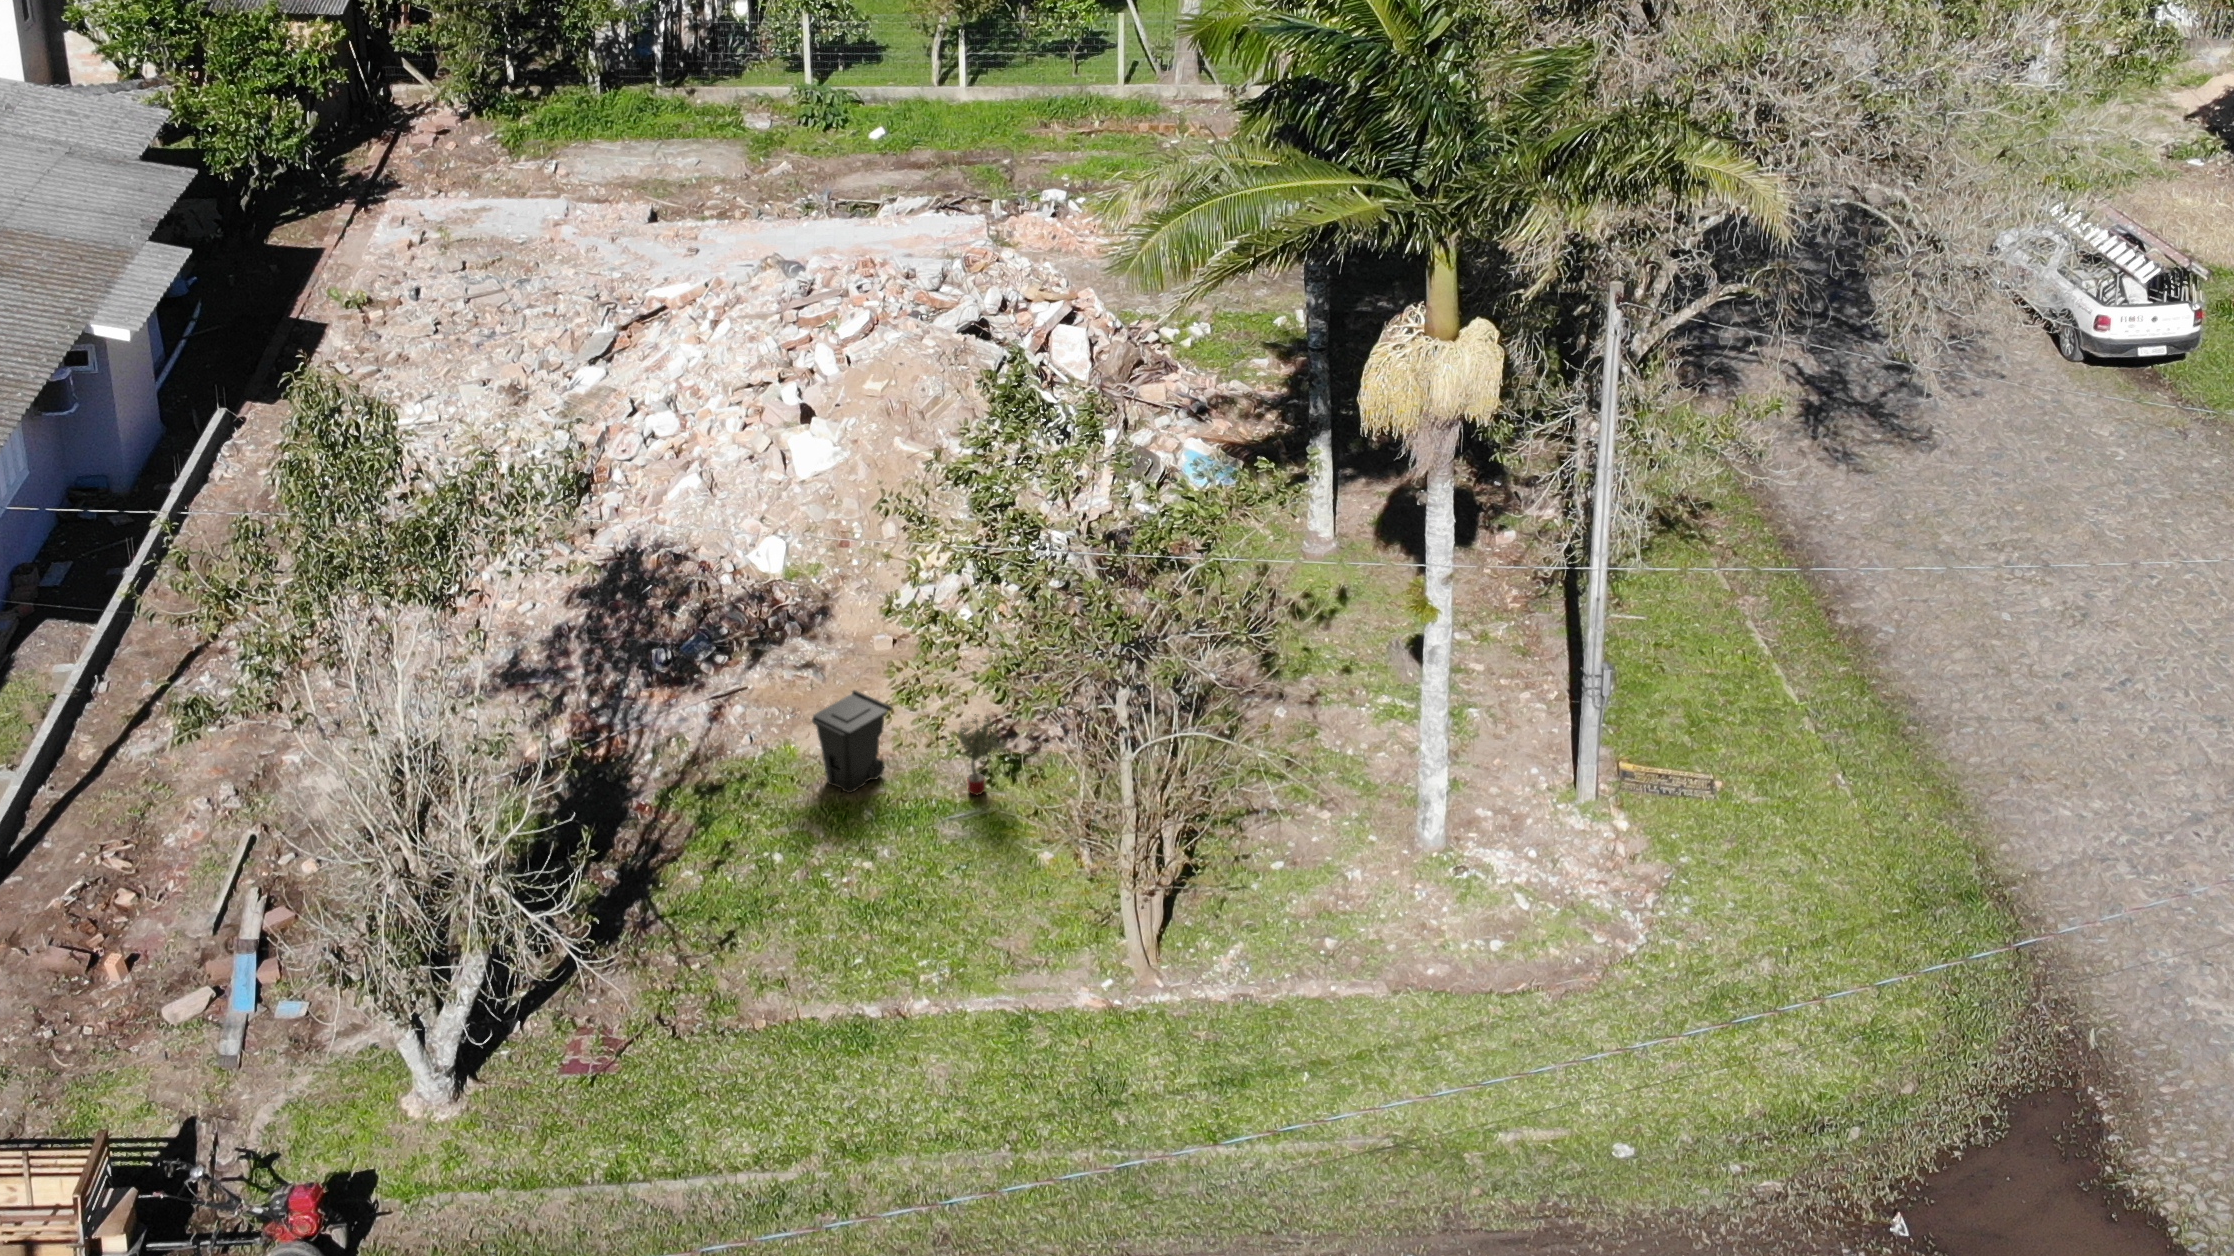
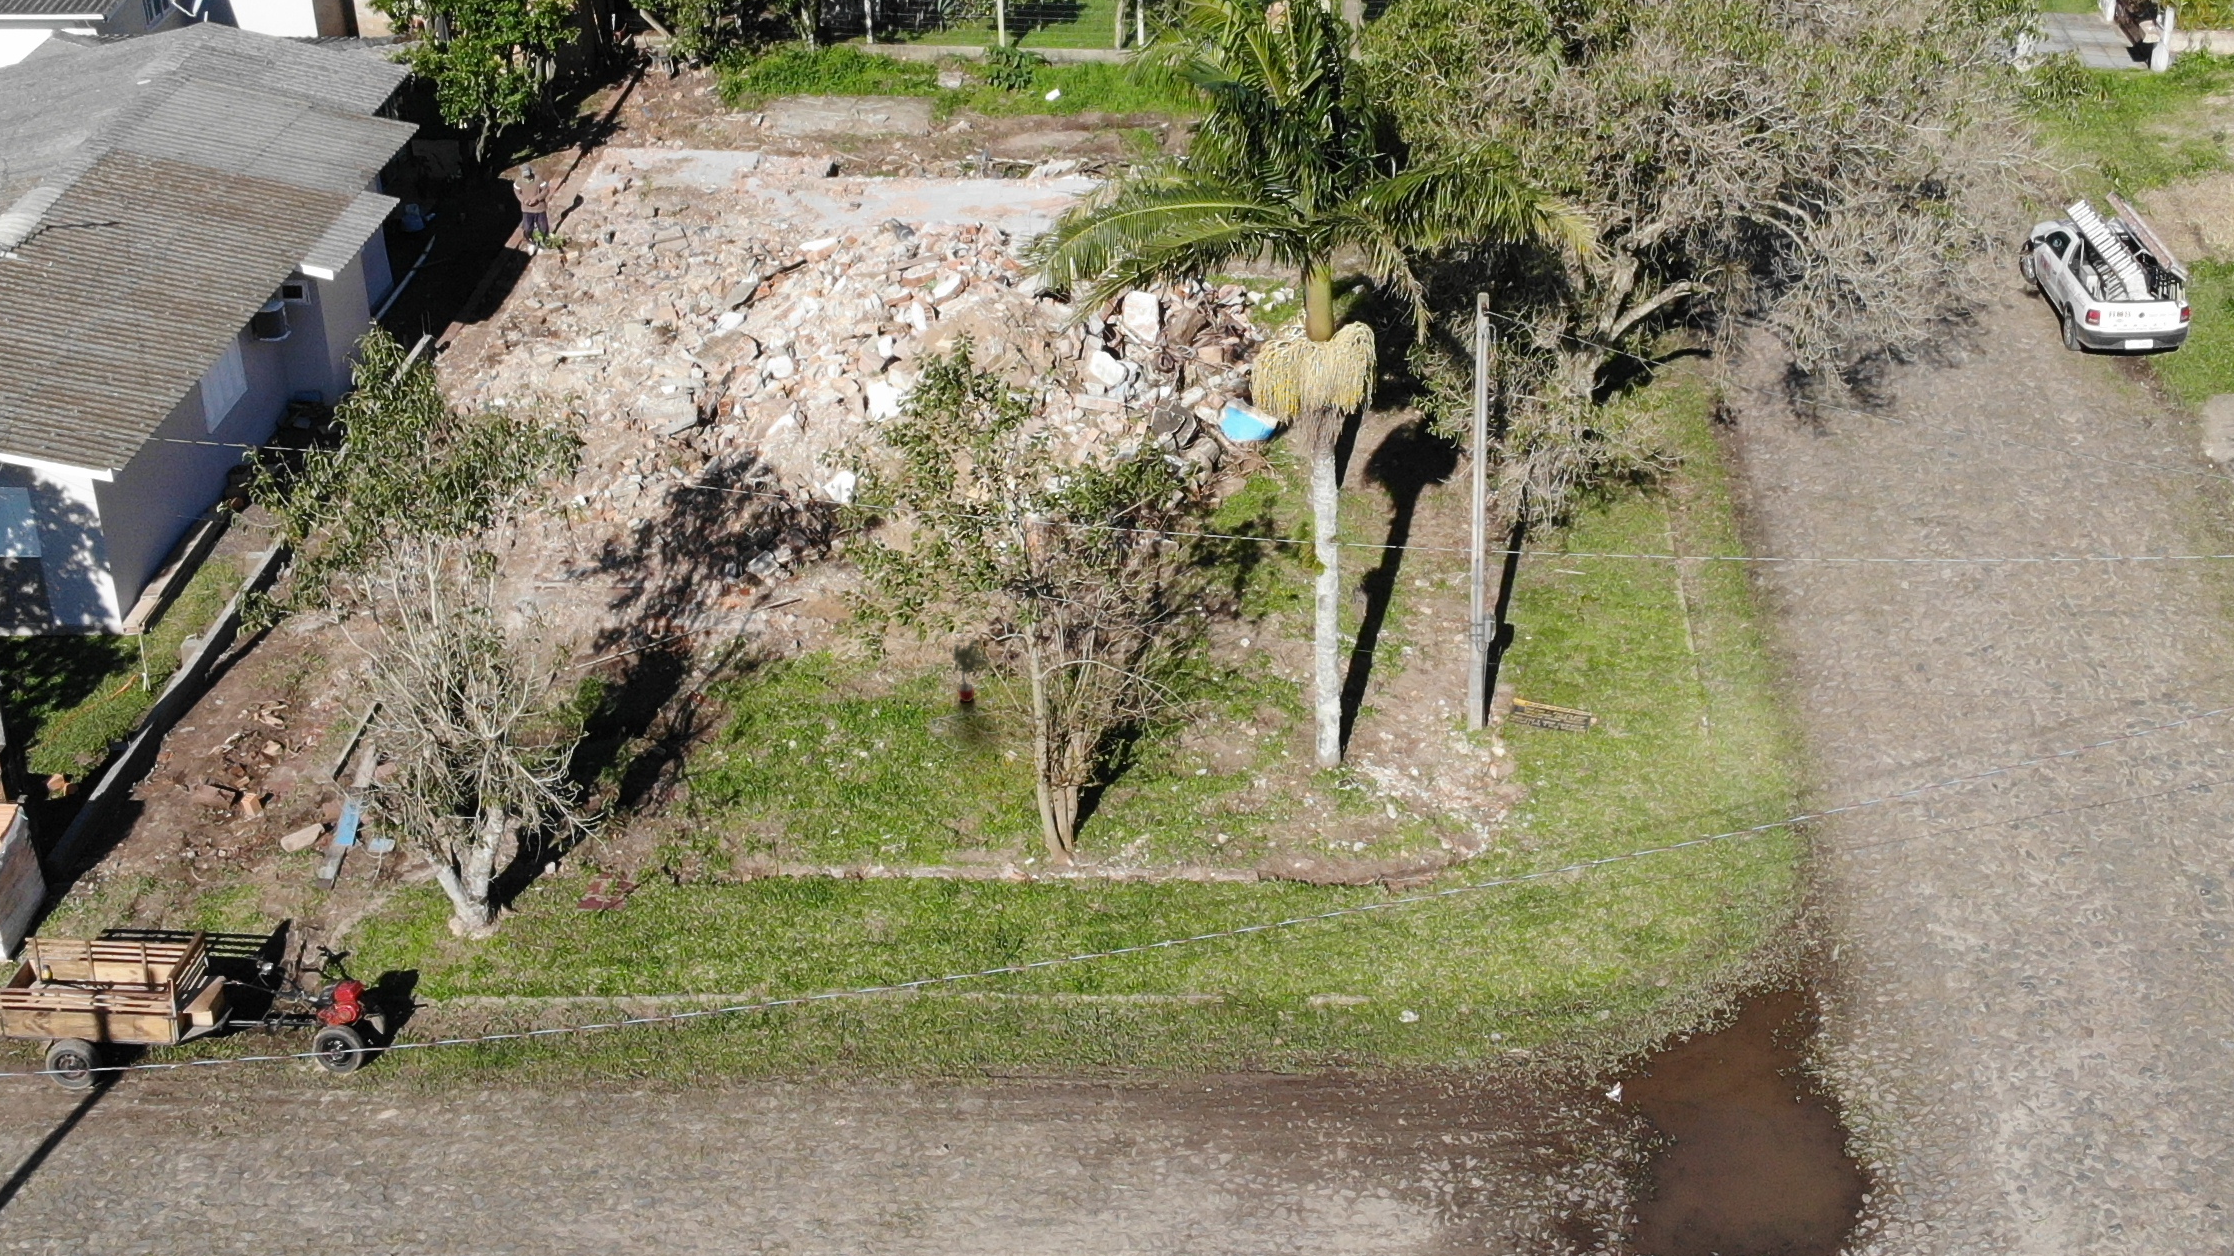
trash can: present [812,690,893,793] -> none [831,608,900,695]

